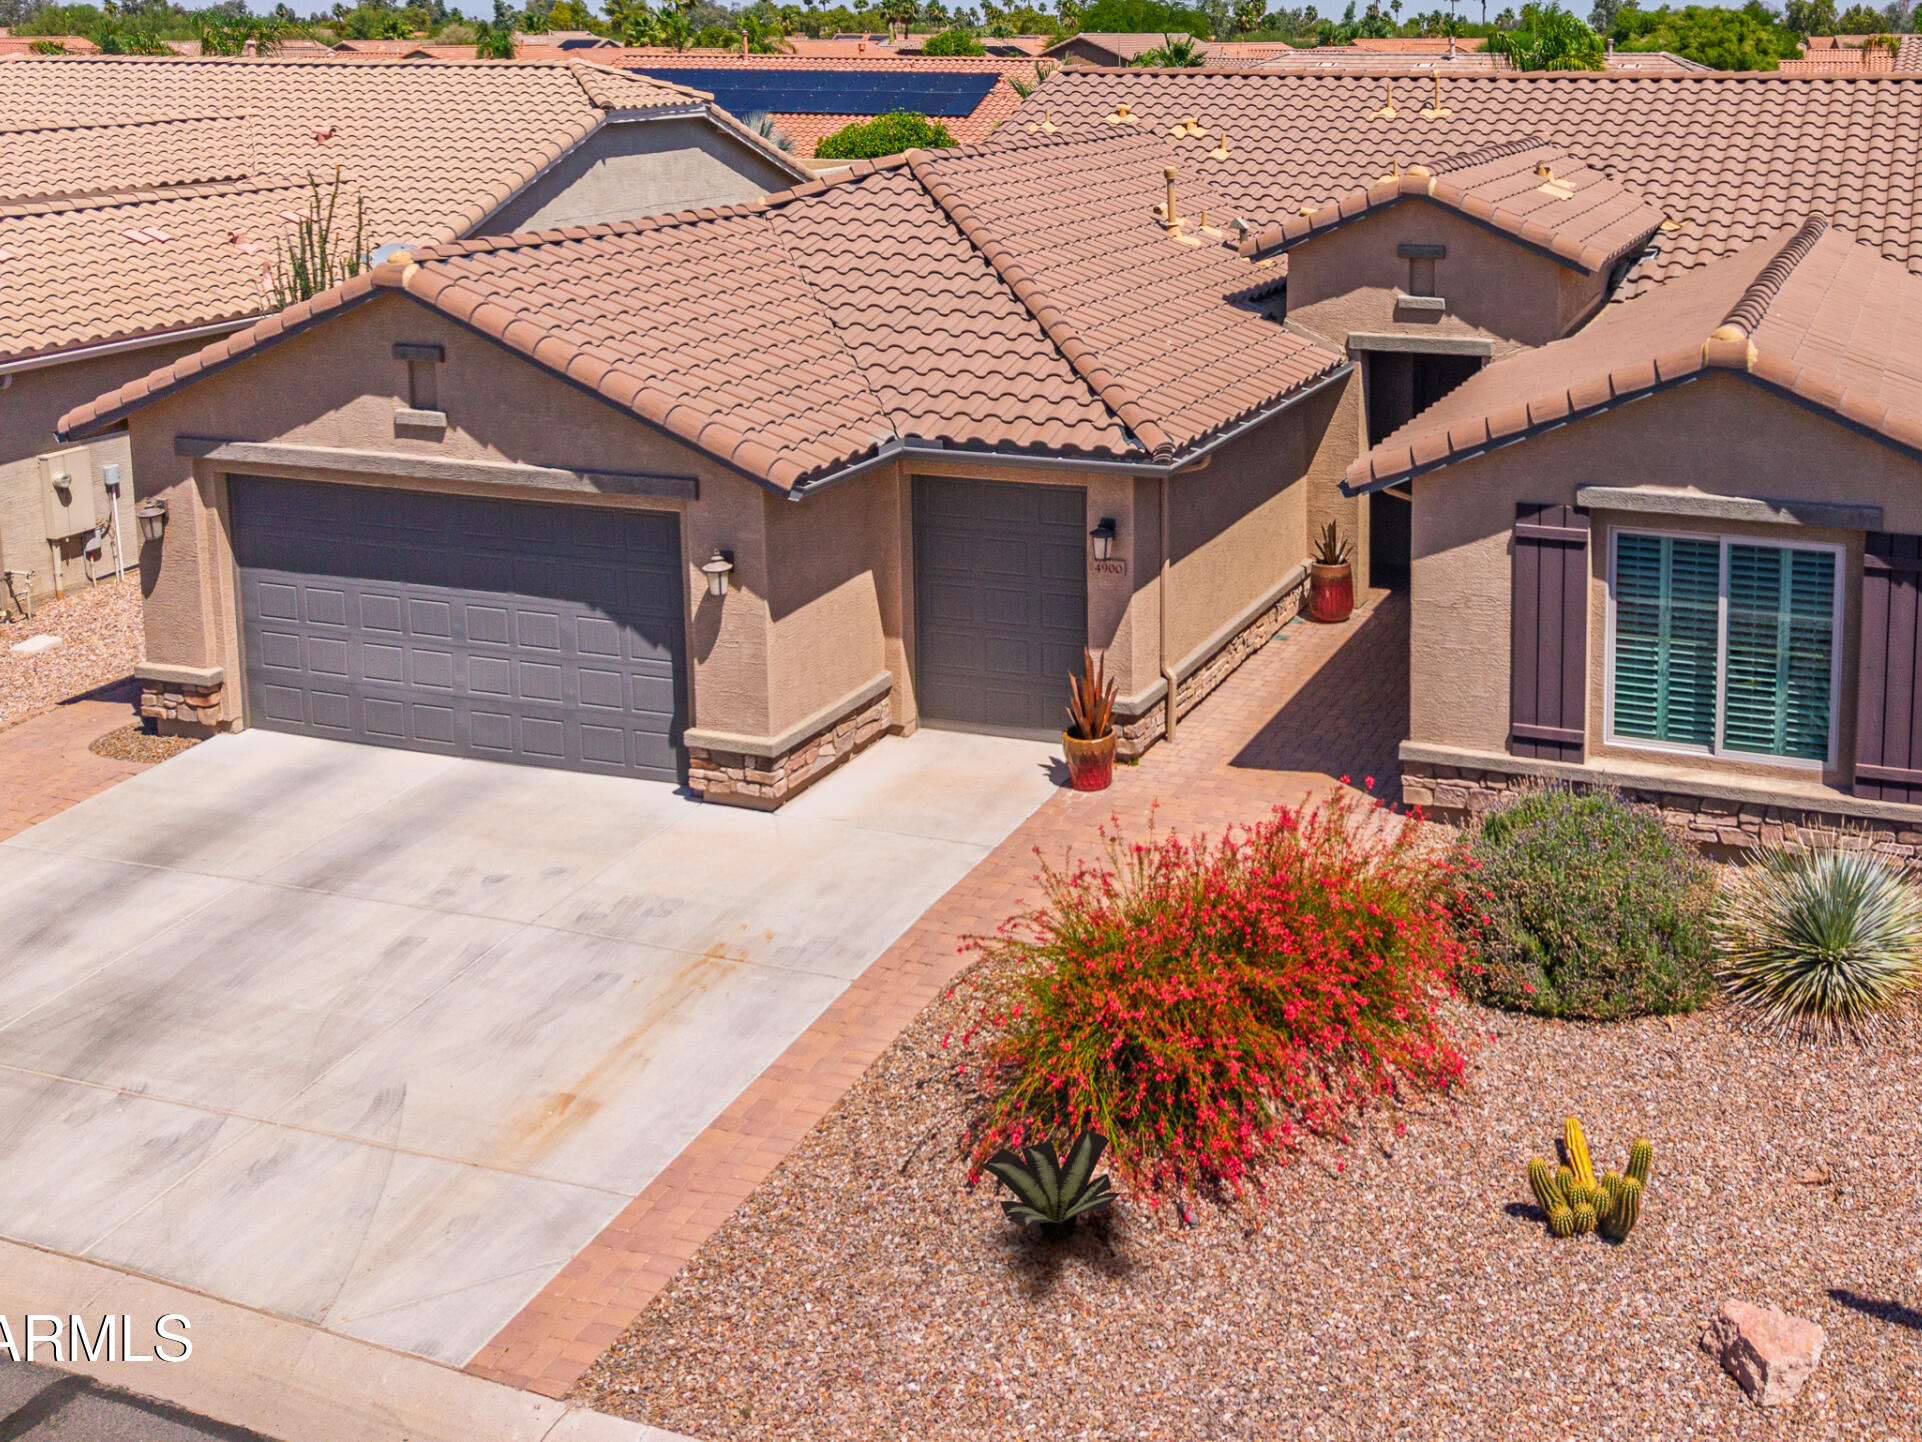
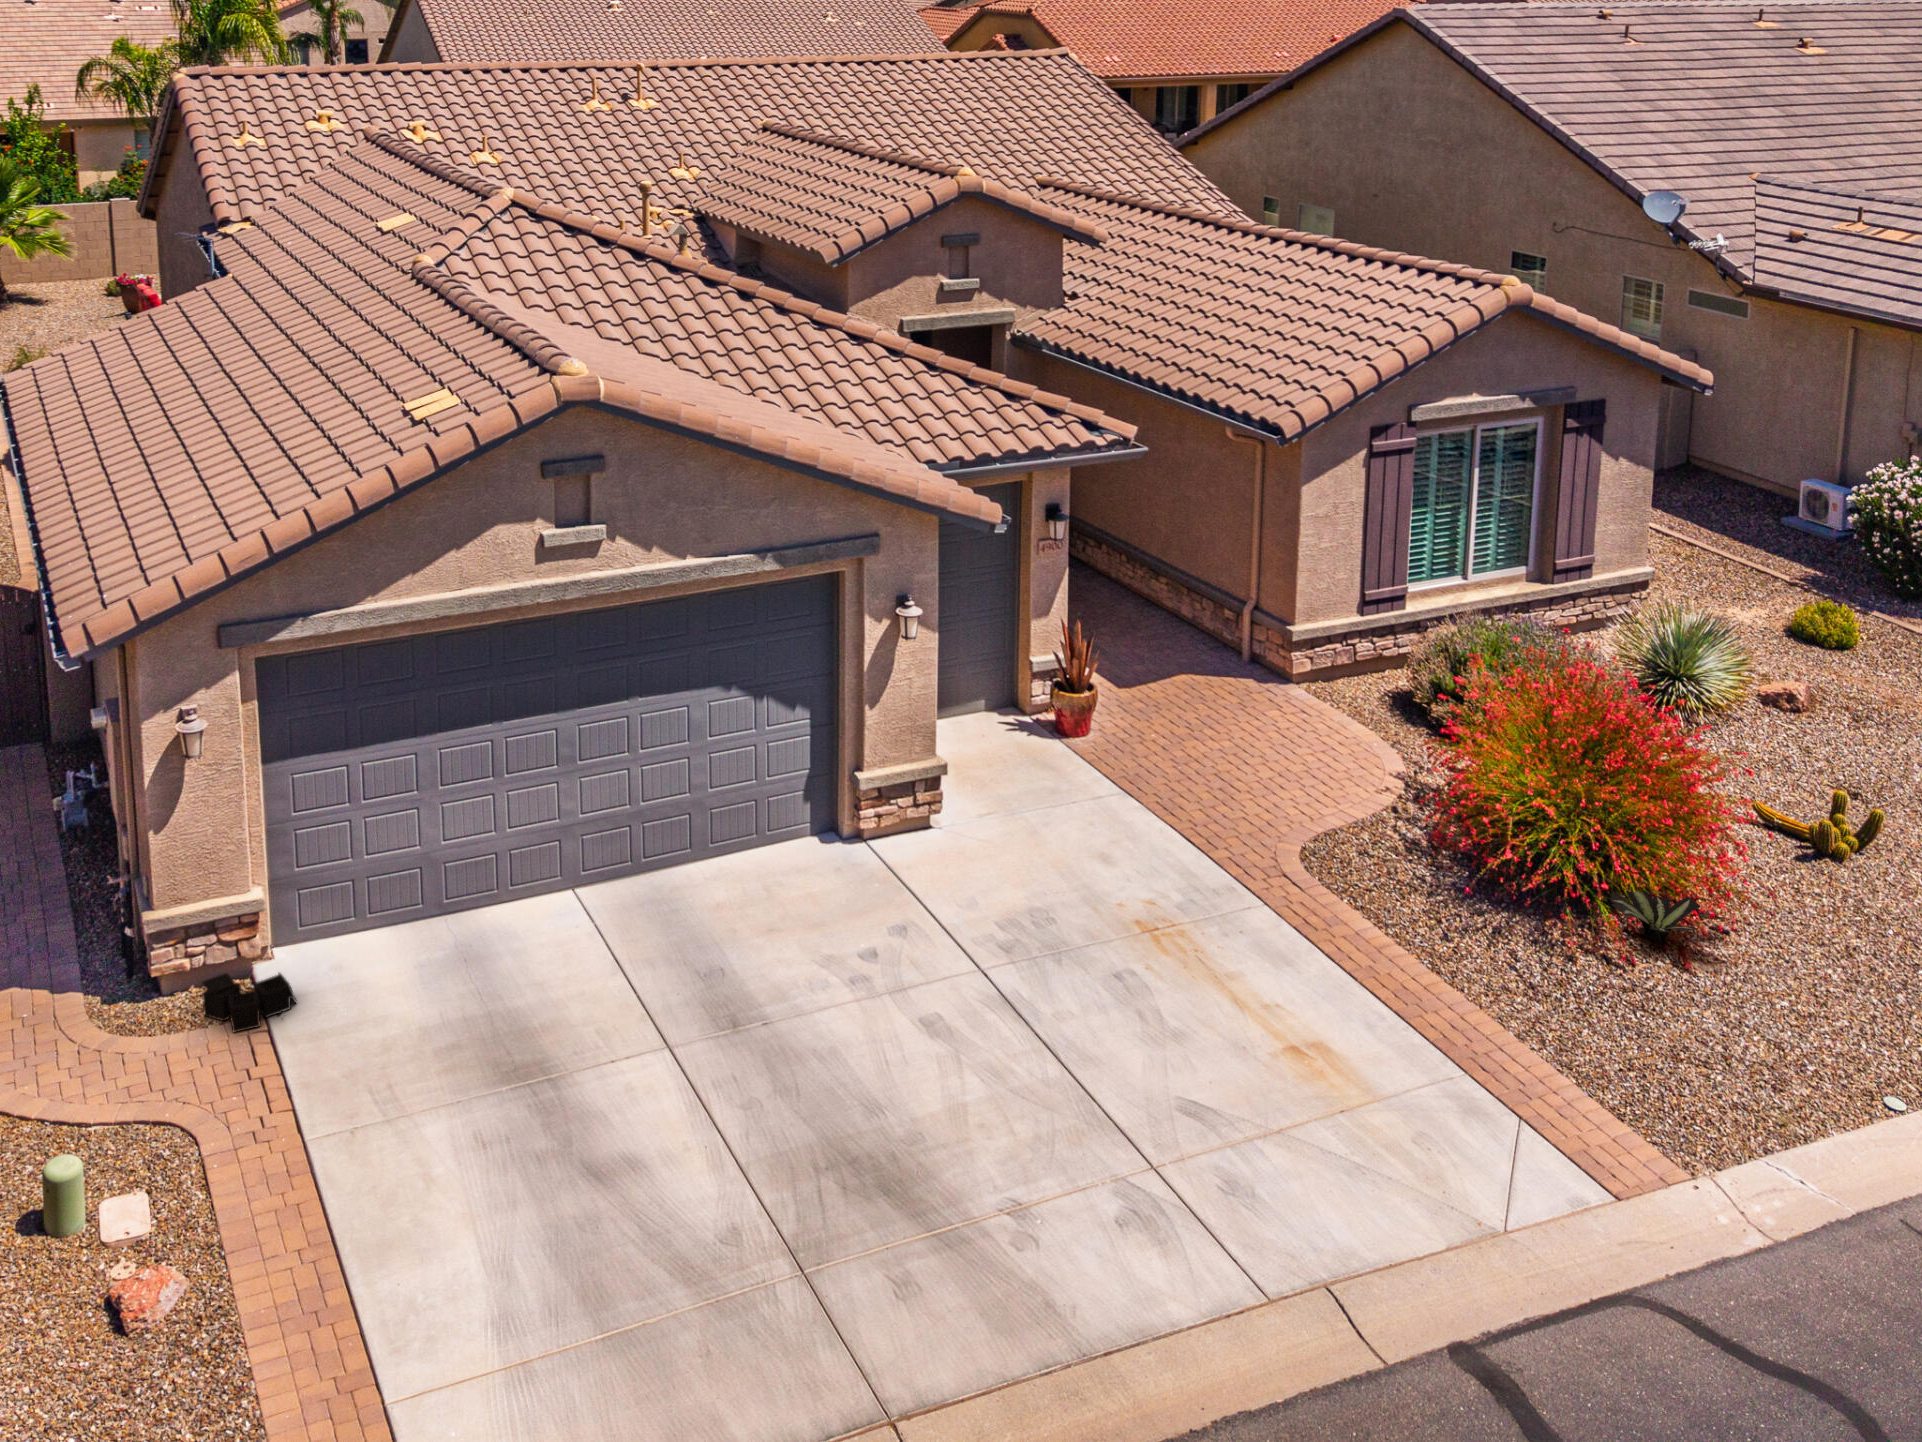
storage bin: none [127,732,206,777] -> present [202,973,297,1032]

